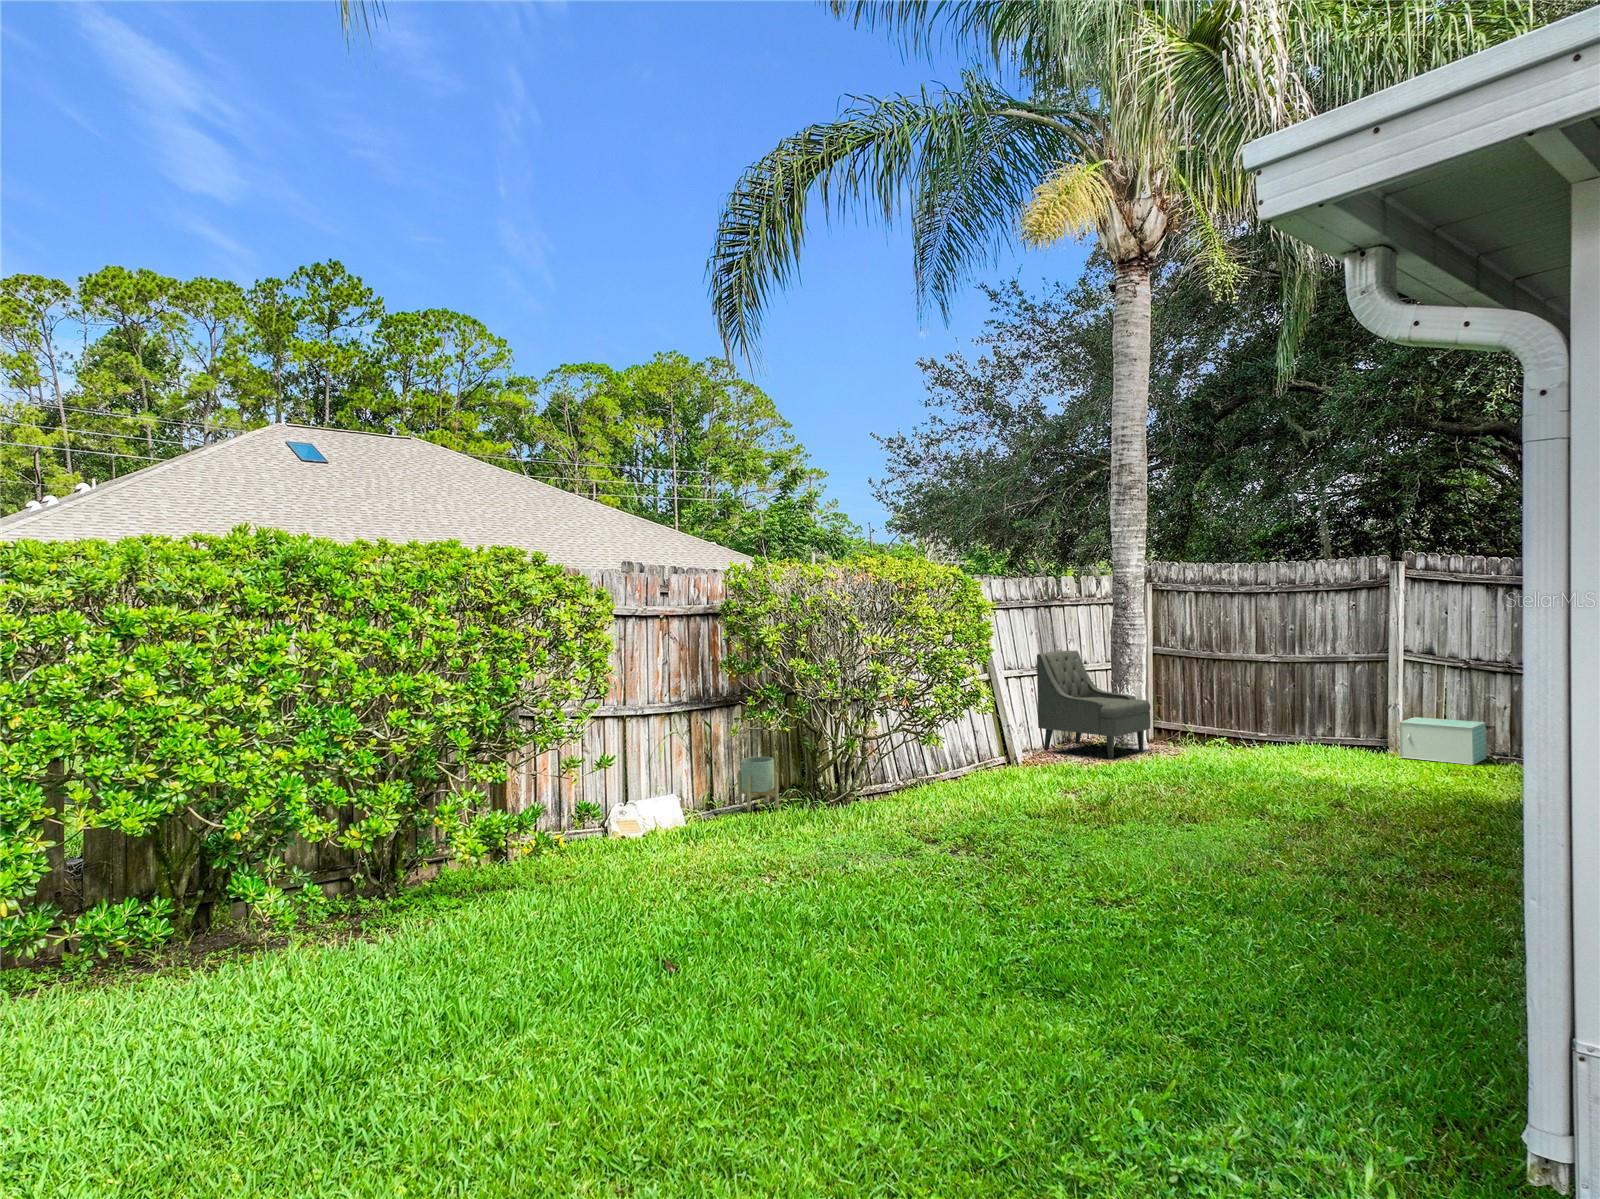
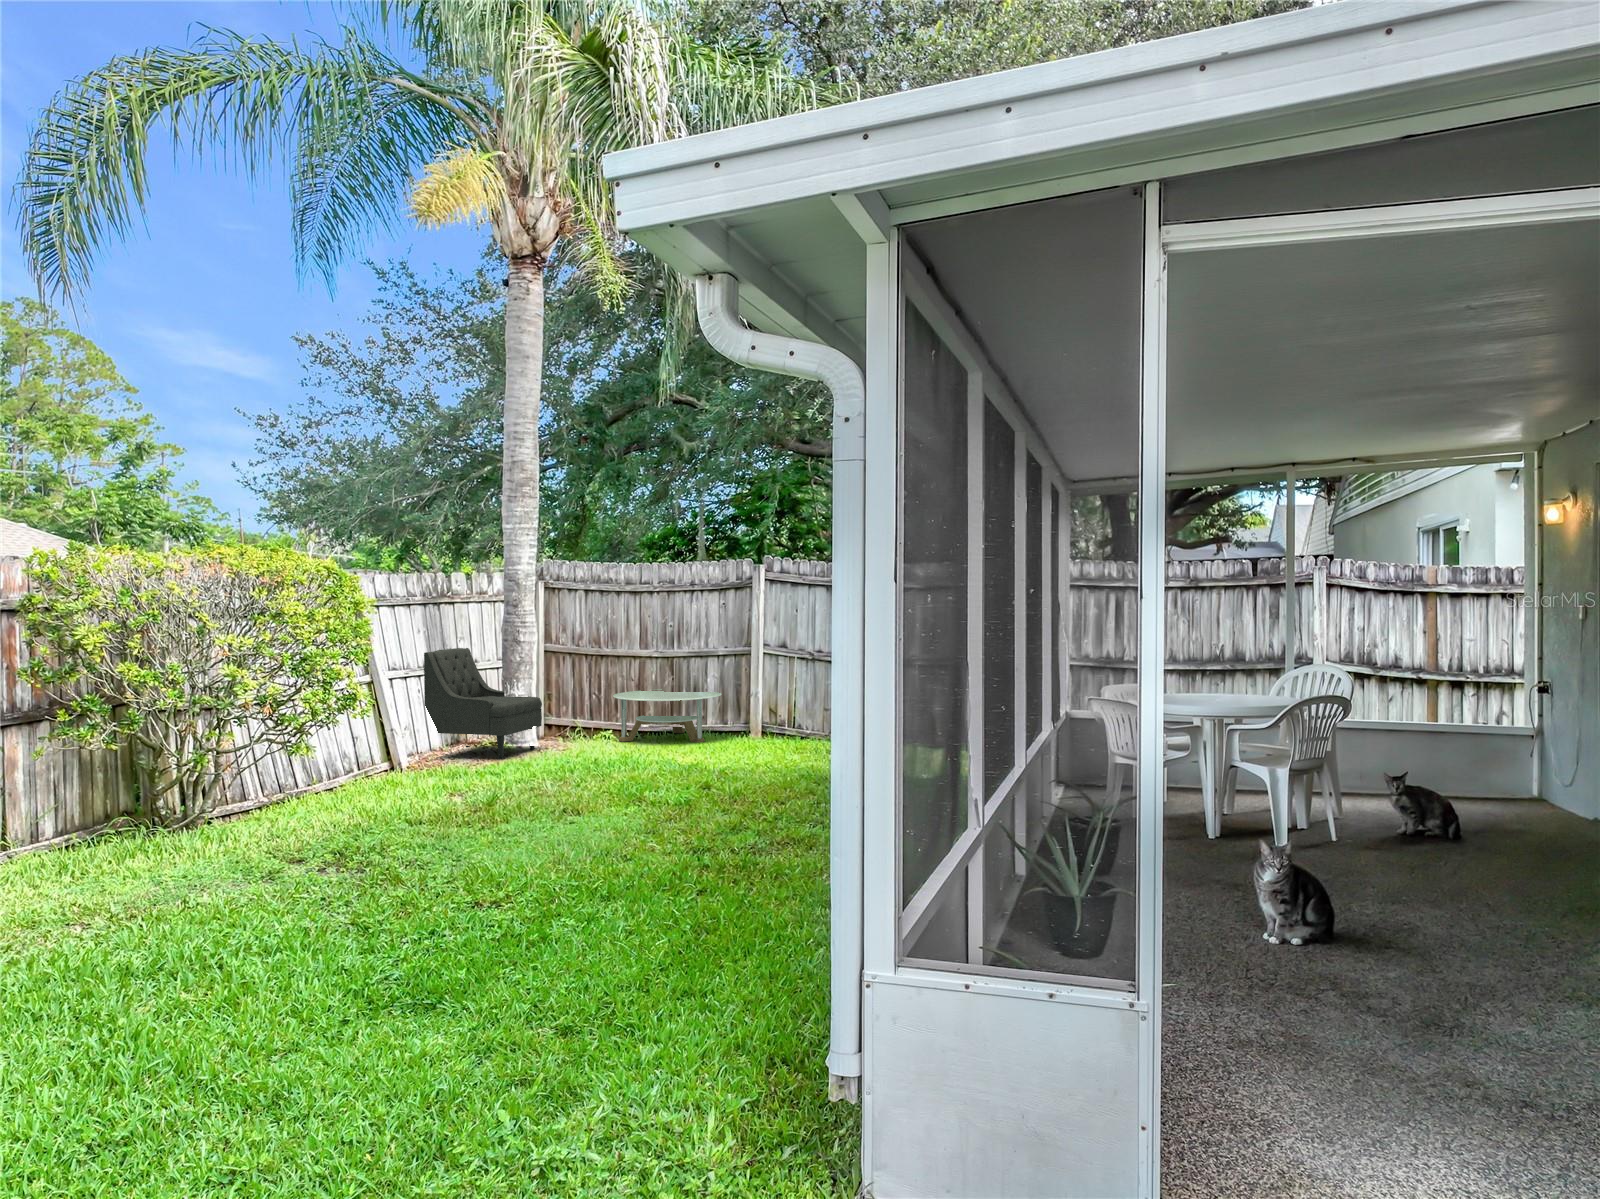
round table: none [1226,698,1357,759] -> present [613,691,722,743]
storage box: present [1400,717,1486,765] -> none [754,701,816,739]
planter: present [738,757,779,811] -> none [38,784,100,852]

